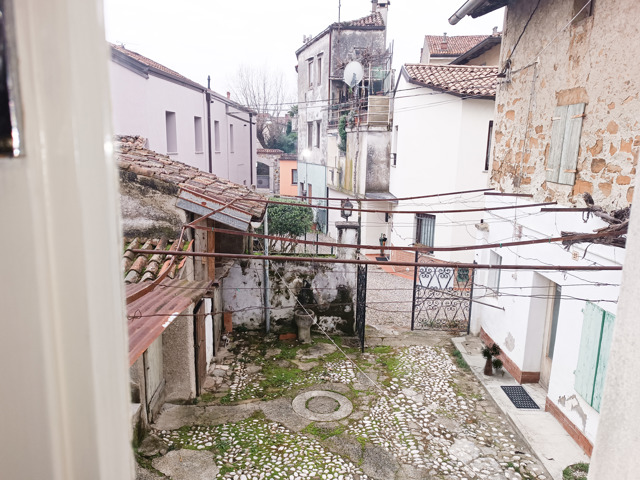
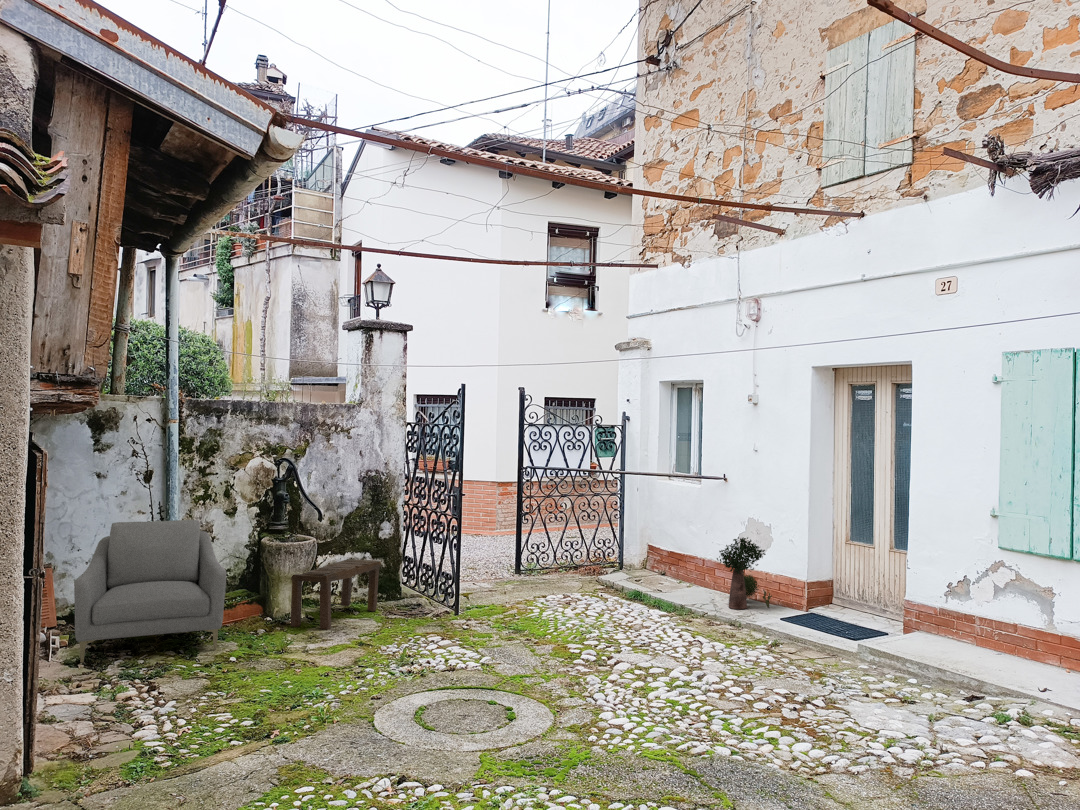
chair: none [231,301,278,352] -> present [74,520,226,663]
bench: none [303,319,341,349] -> present [290,559,381,630]

